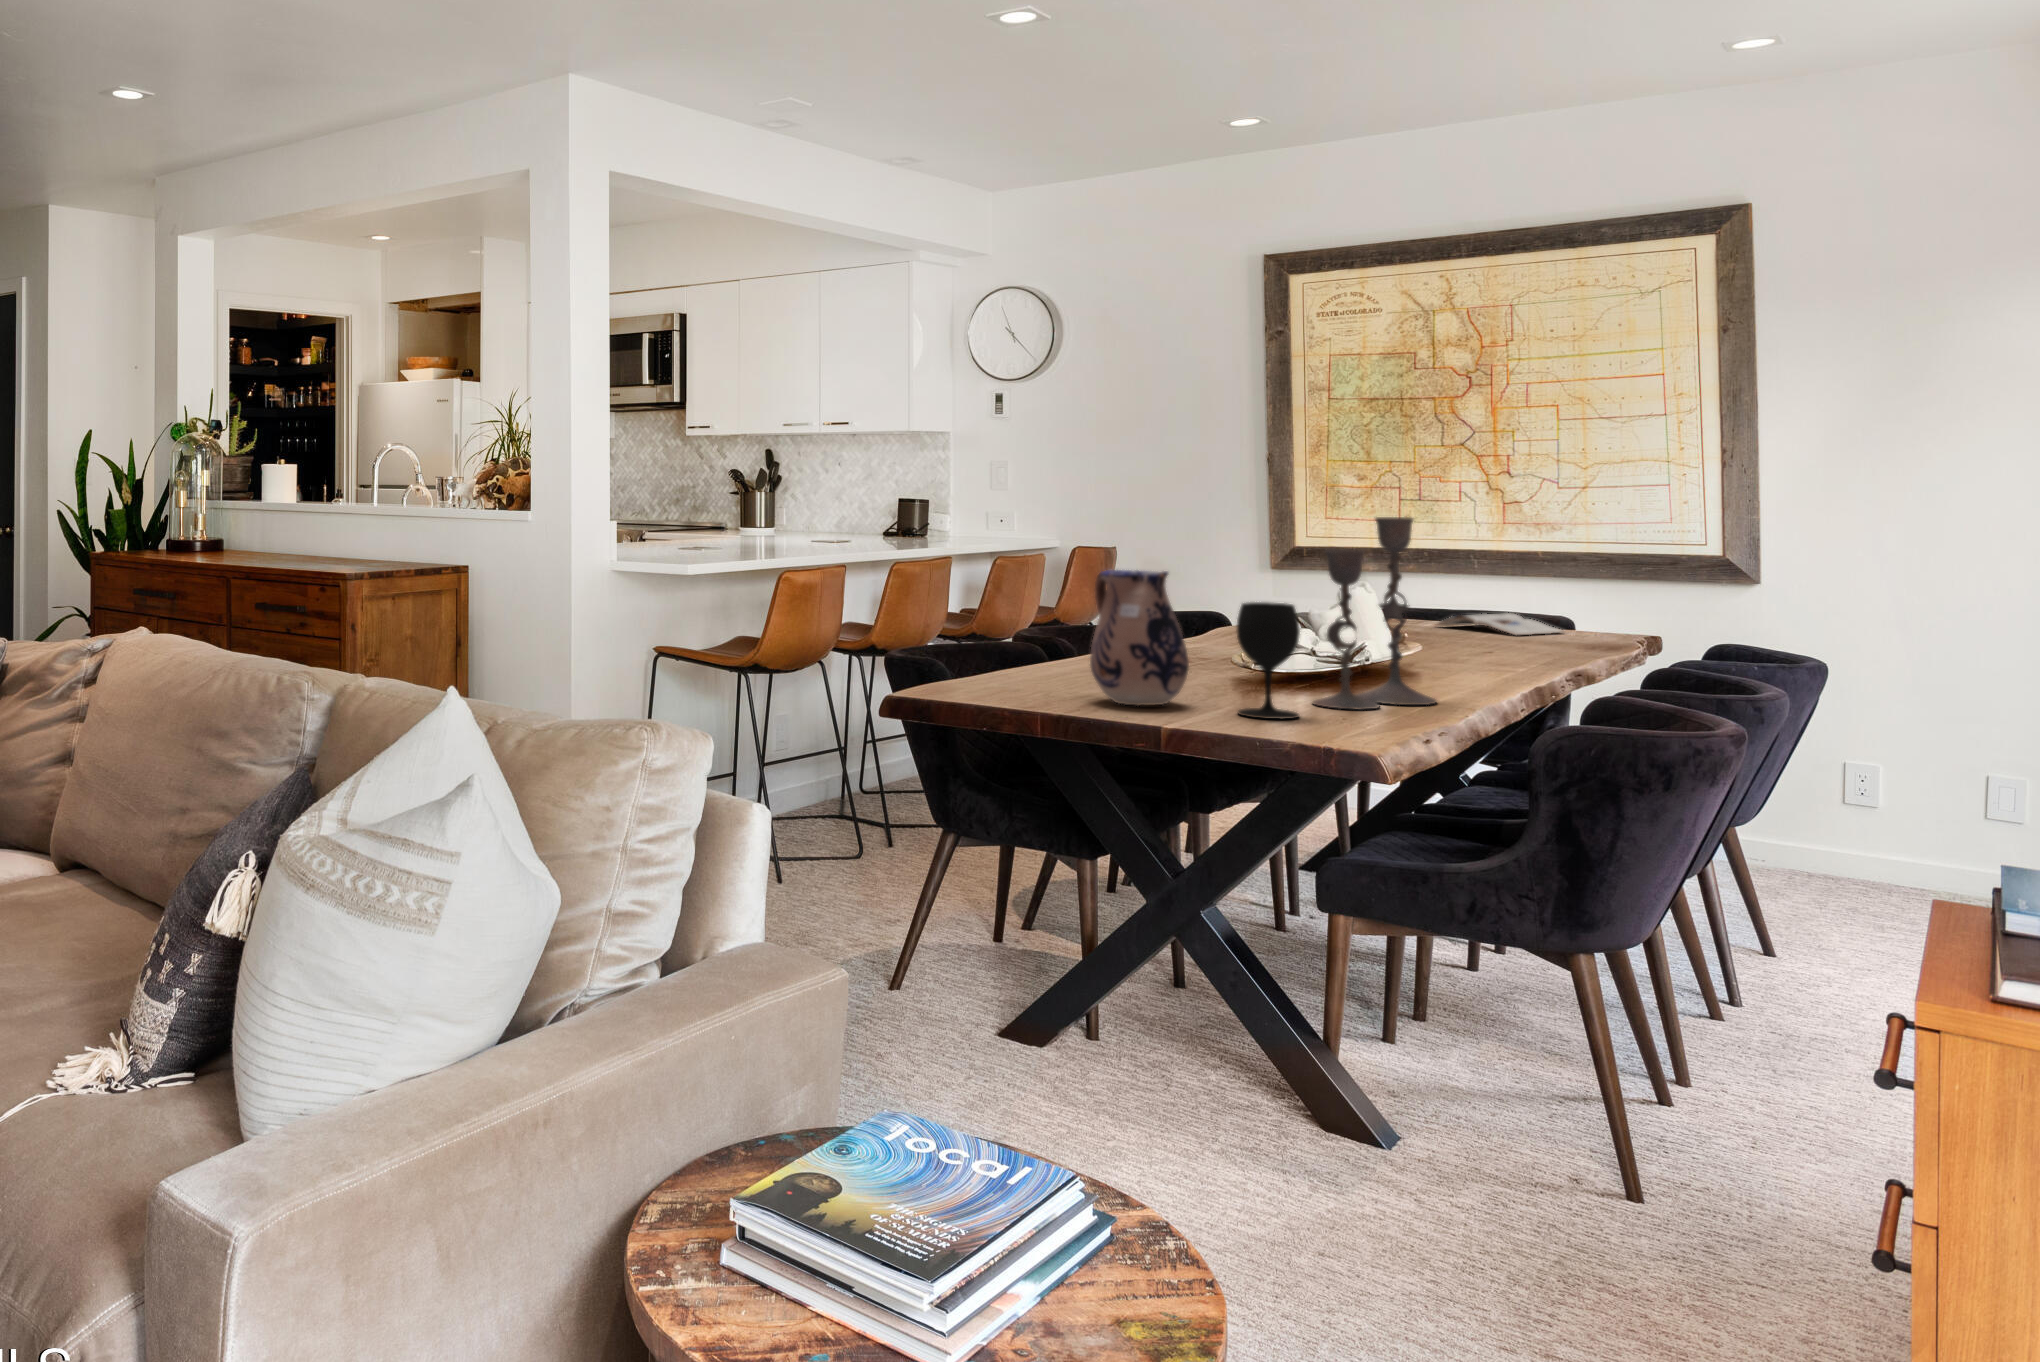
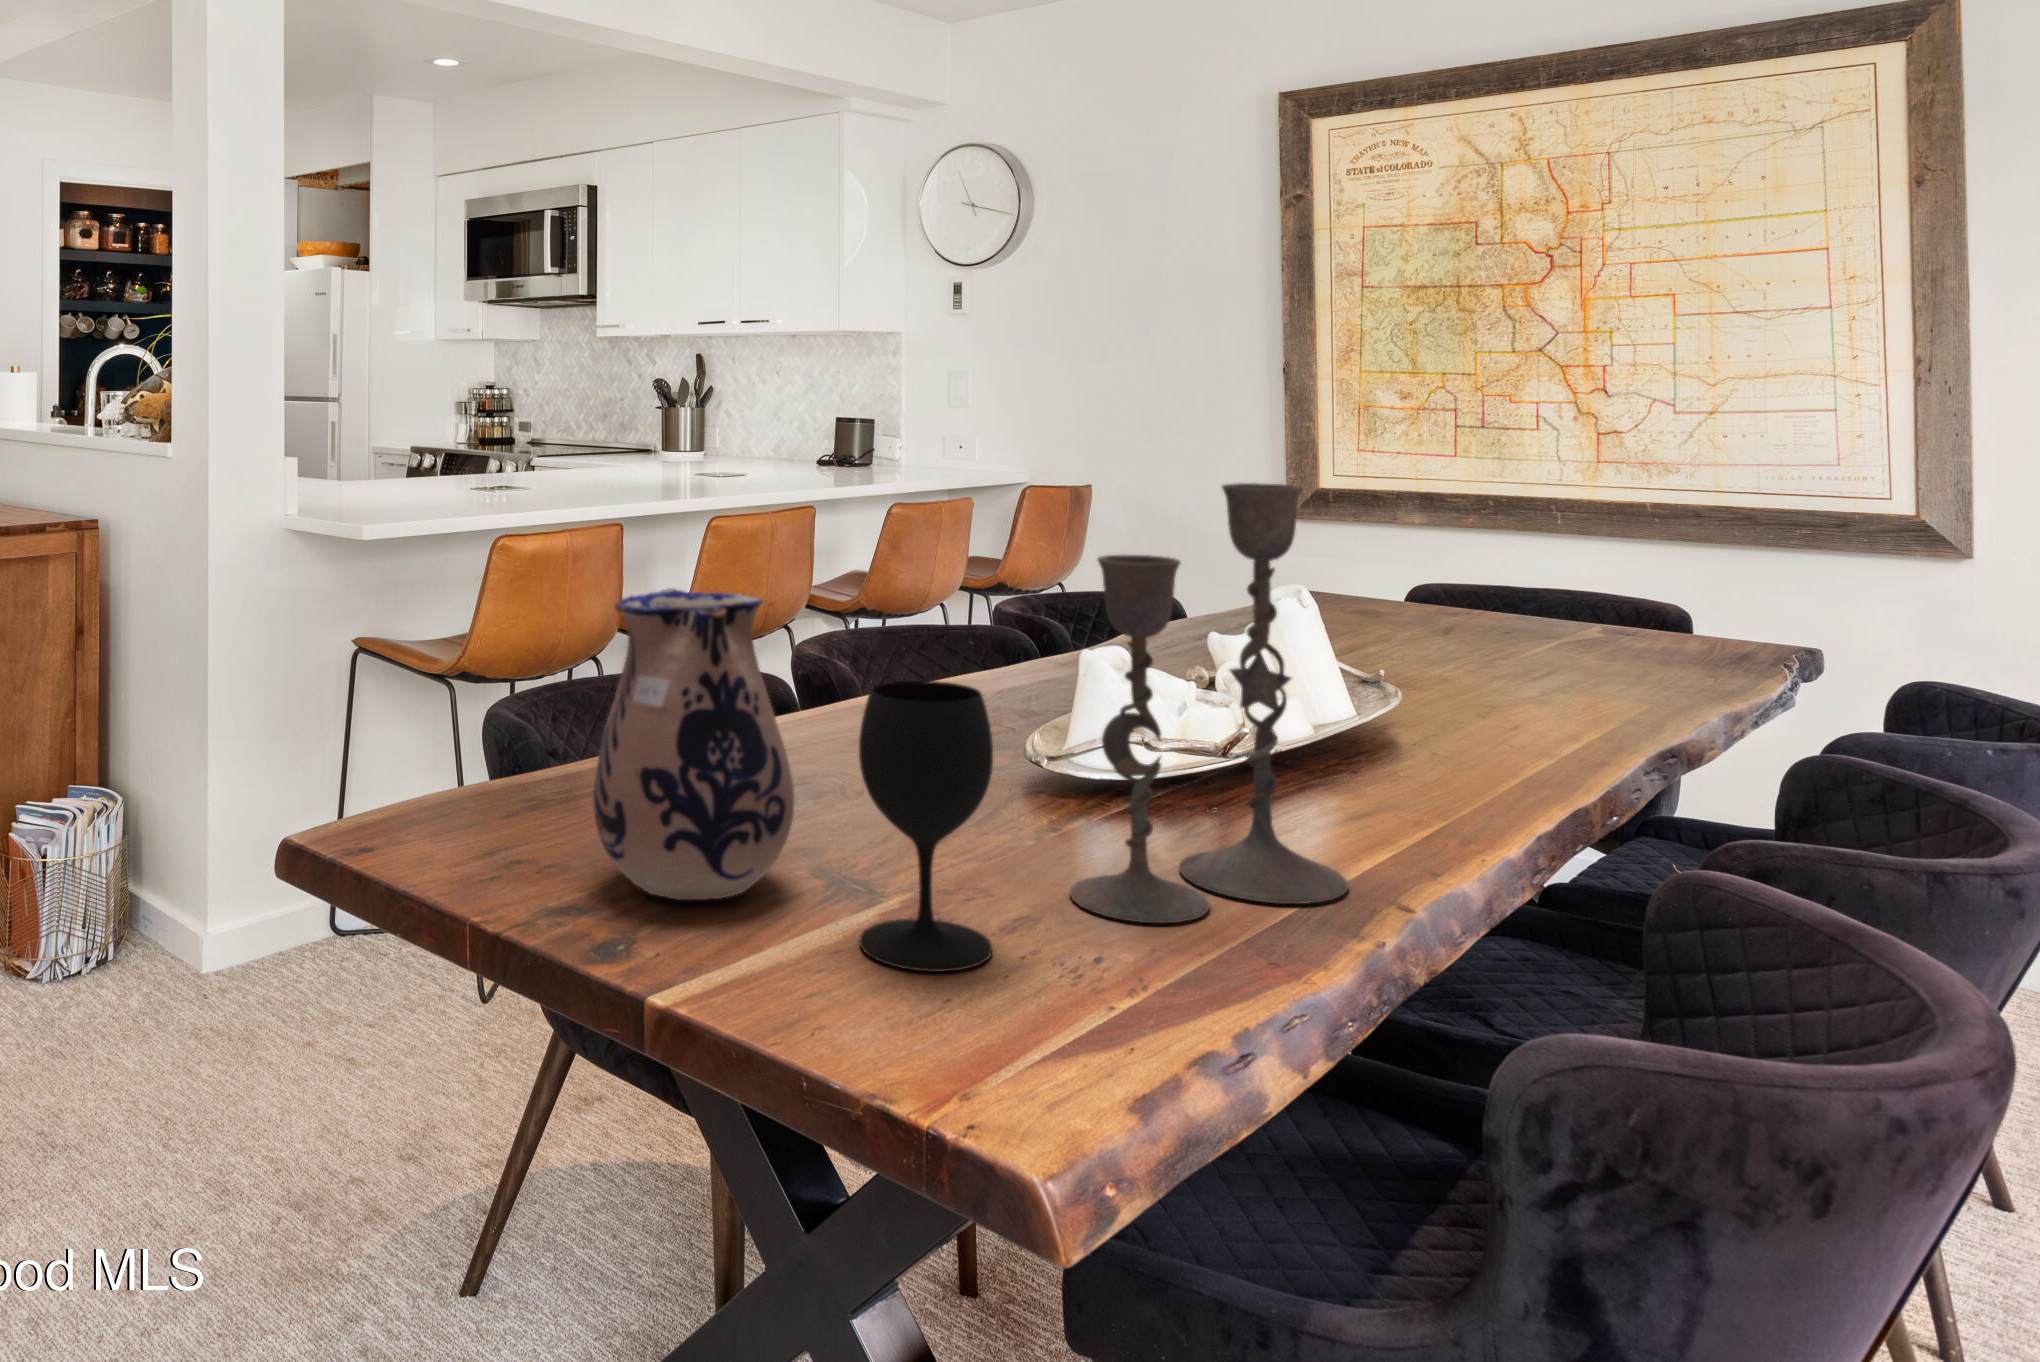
magazine: present [1437,613,1564,636] -> none [1463,613,1672,657]

